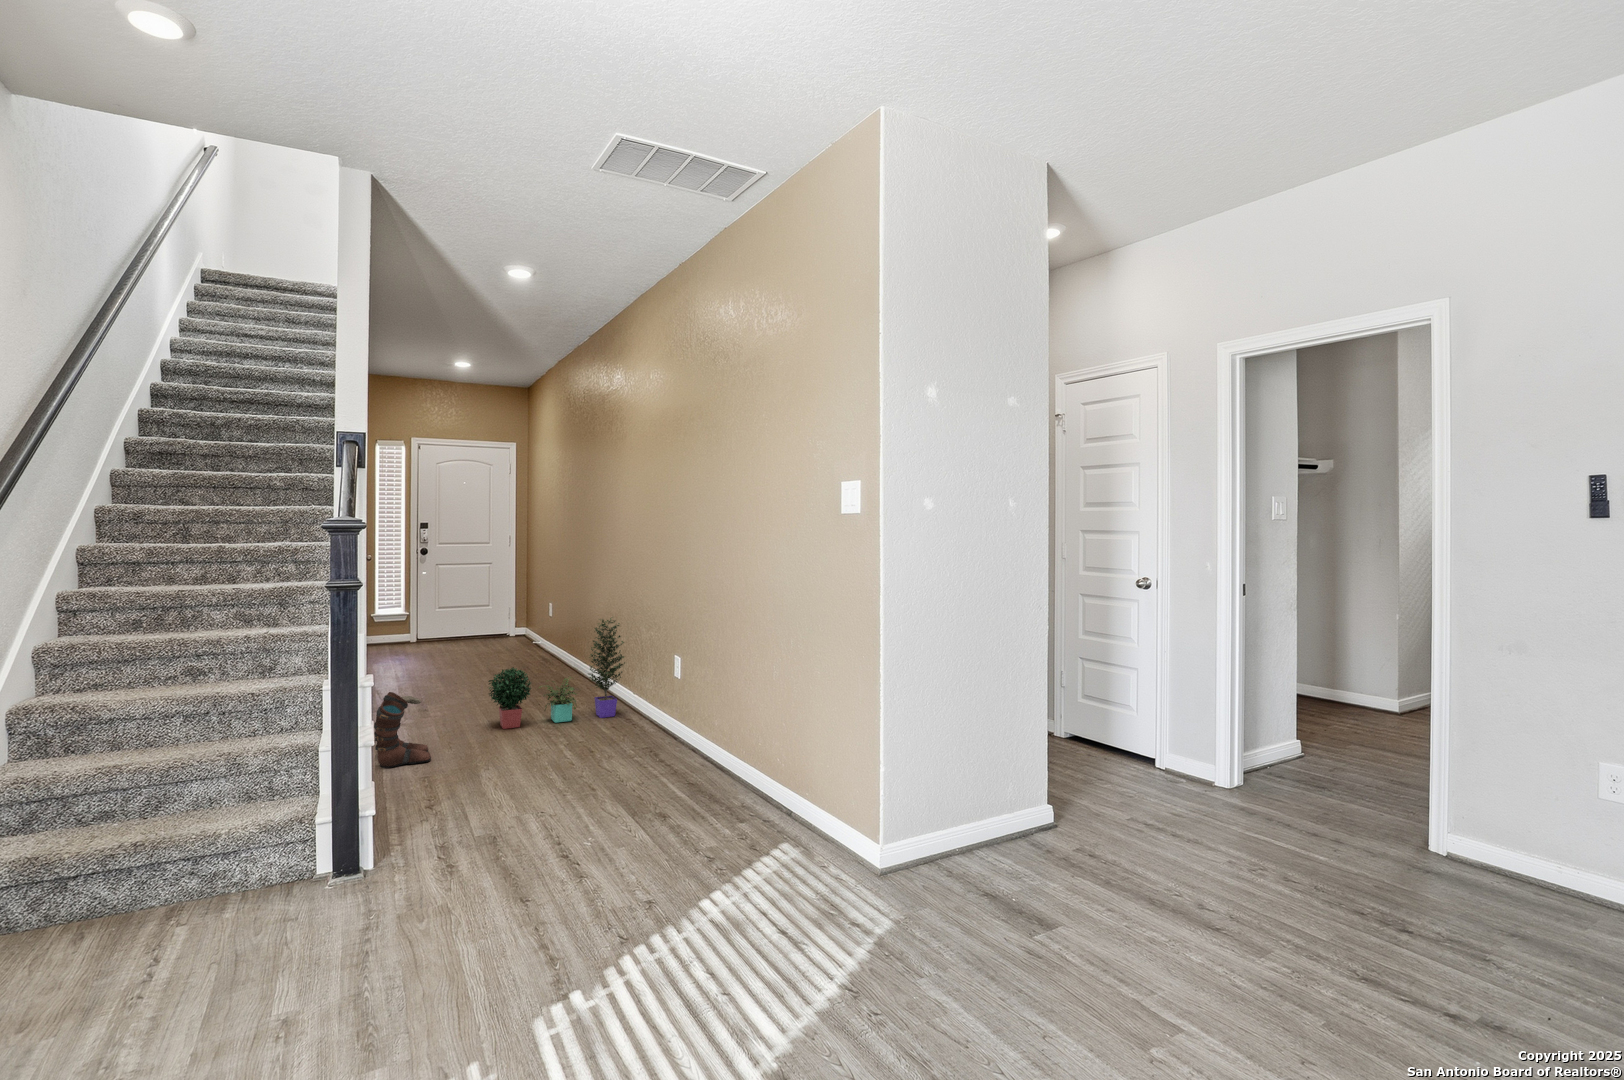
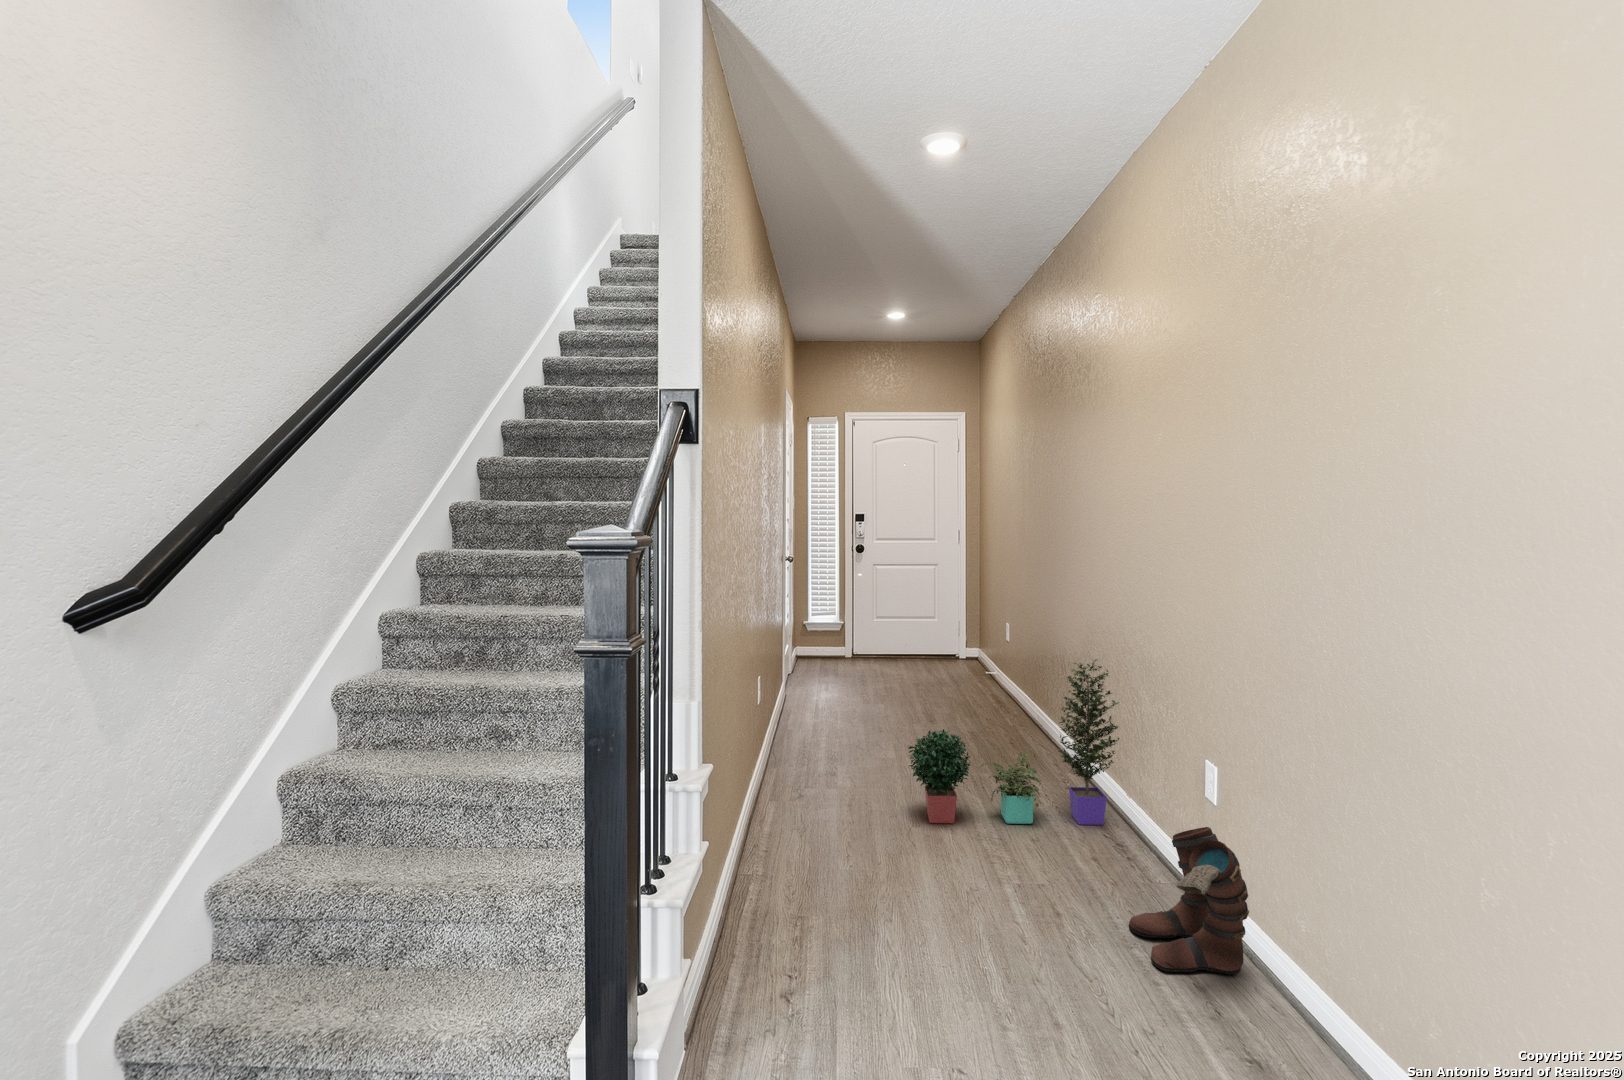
boots: present [374,692,431,768] -> present [1129,827,1249,974]

